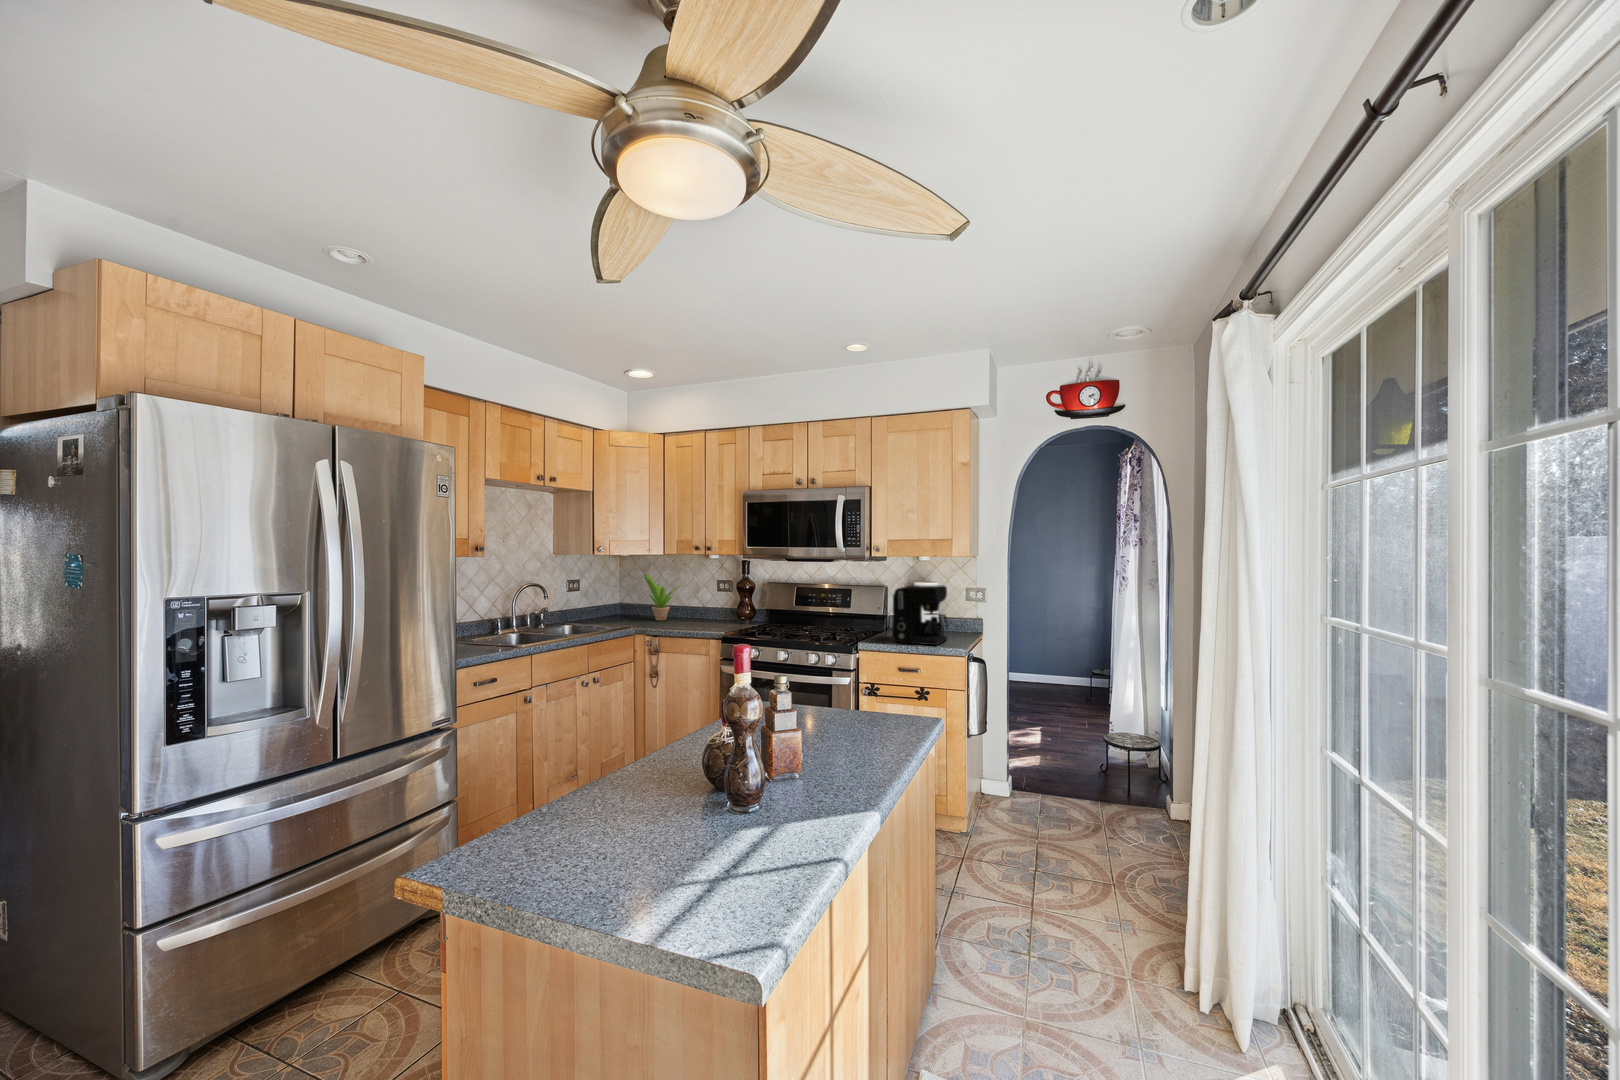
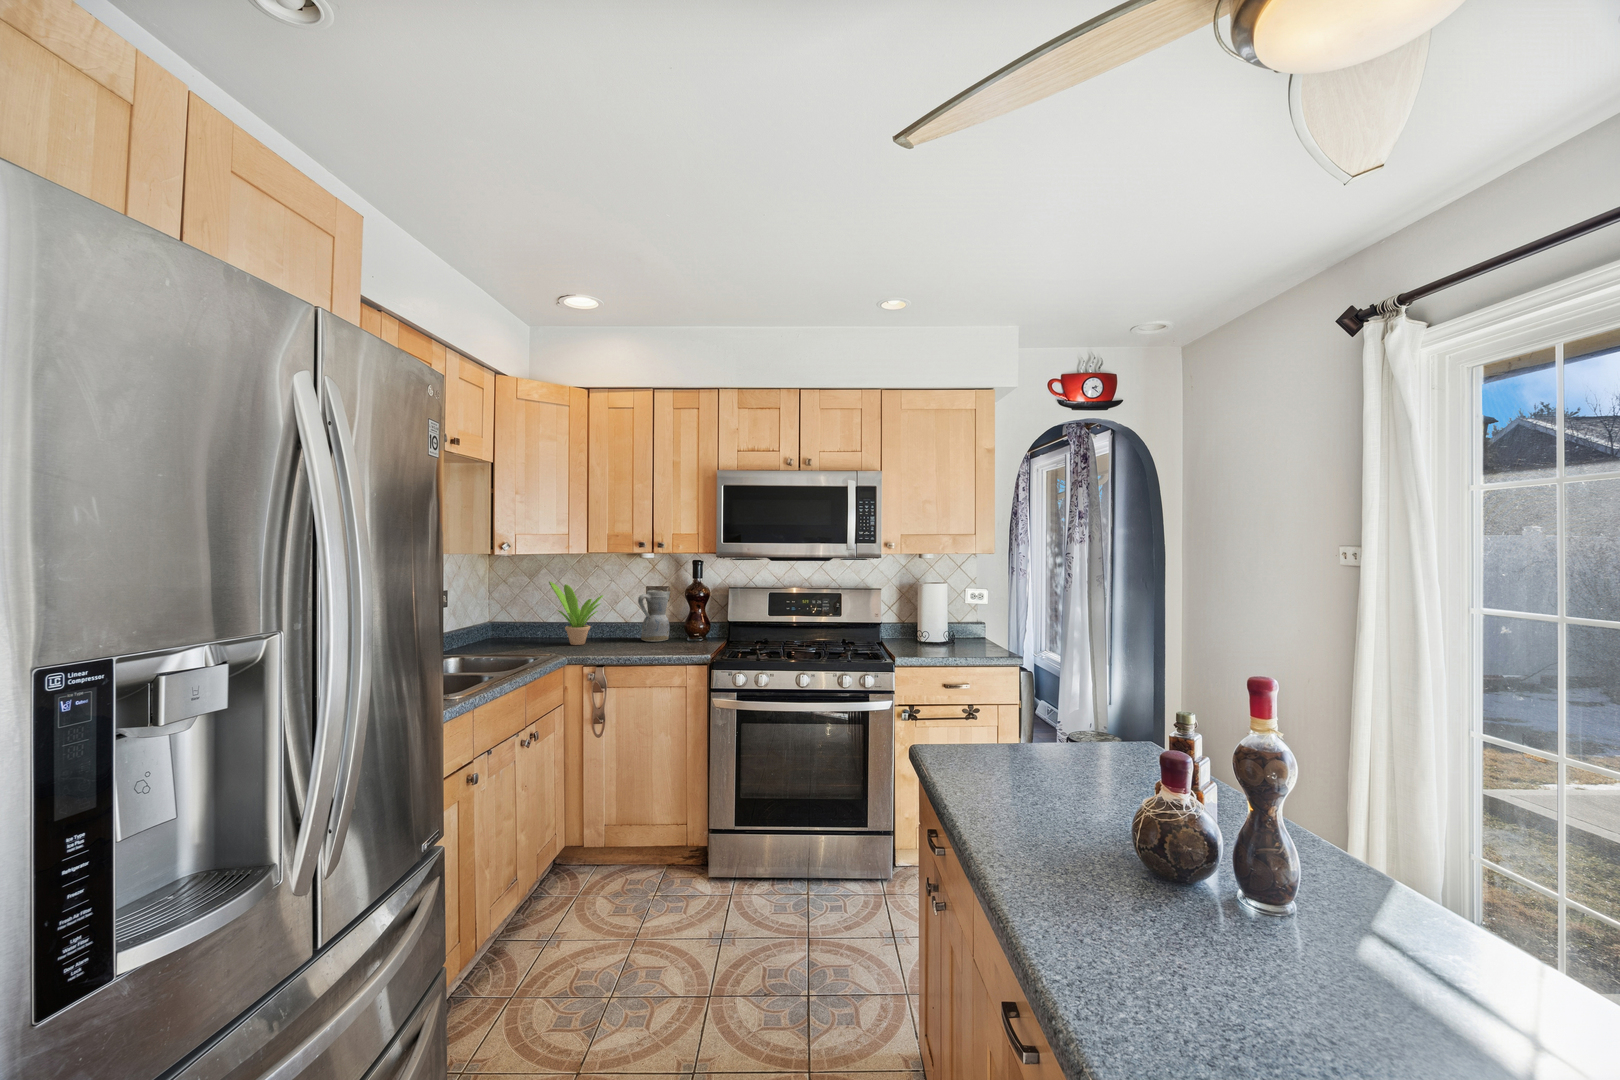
ceramic pitcher: none [702,582,728,621] -> present [638,591,670,642]
coffee maker: present [892,585,948,645] -> none [920,586,982,654]

